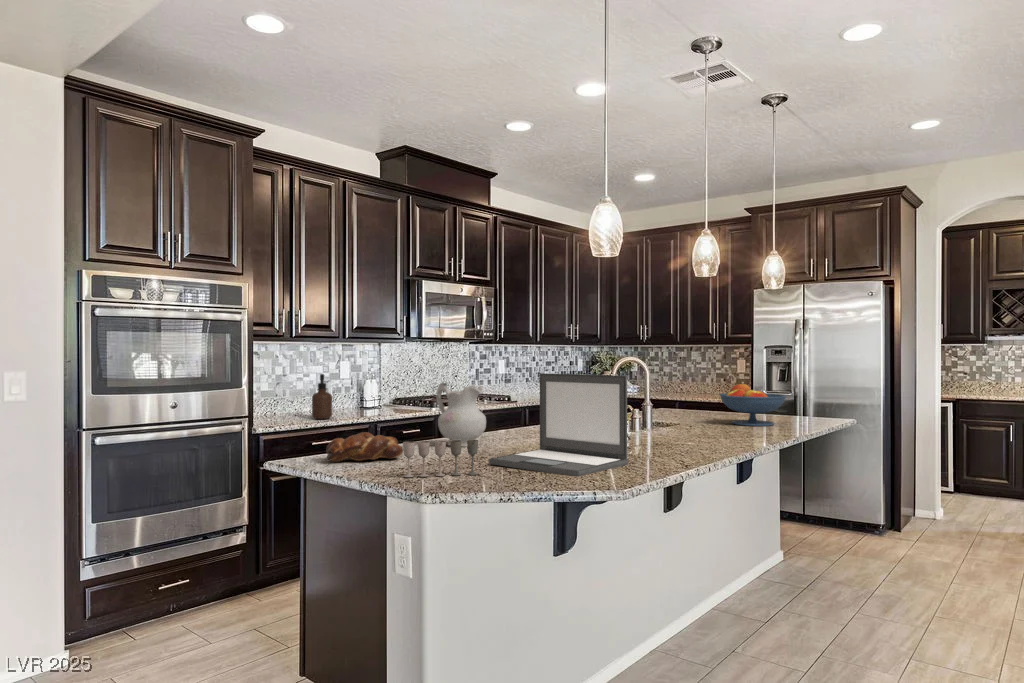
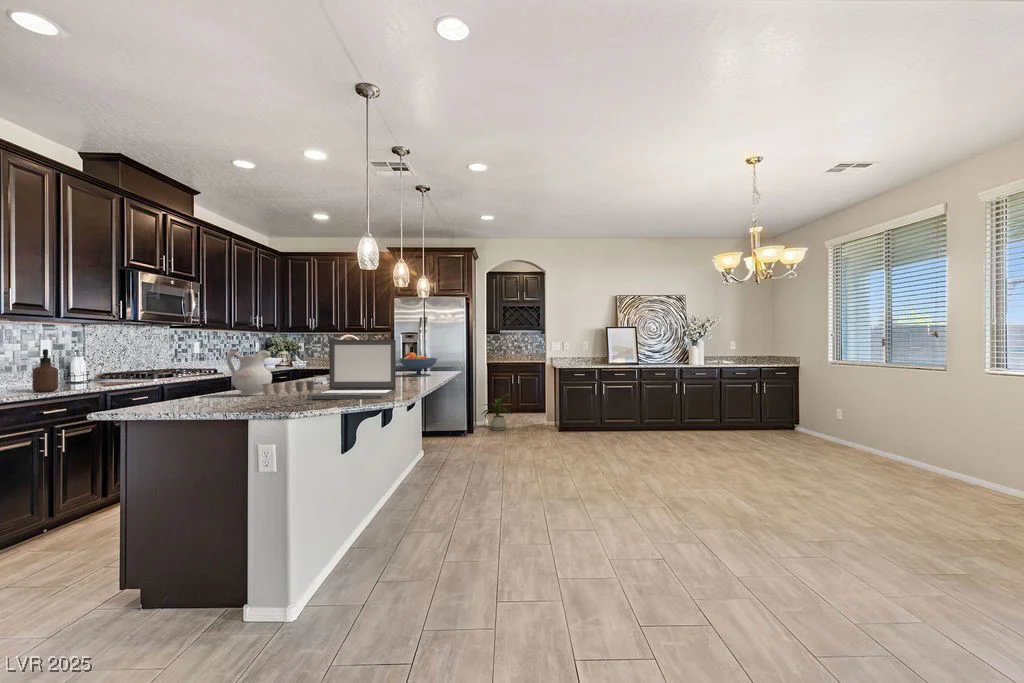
bread loaf: present [326,432,403,462] -> none [156,385,228,409]
house plant: none [913,462,998,532] -> present [482,394,512,431]

